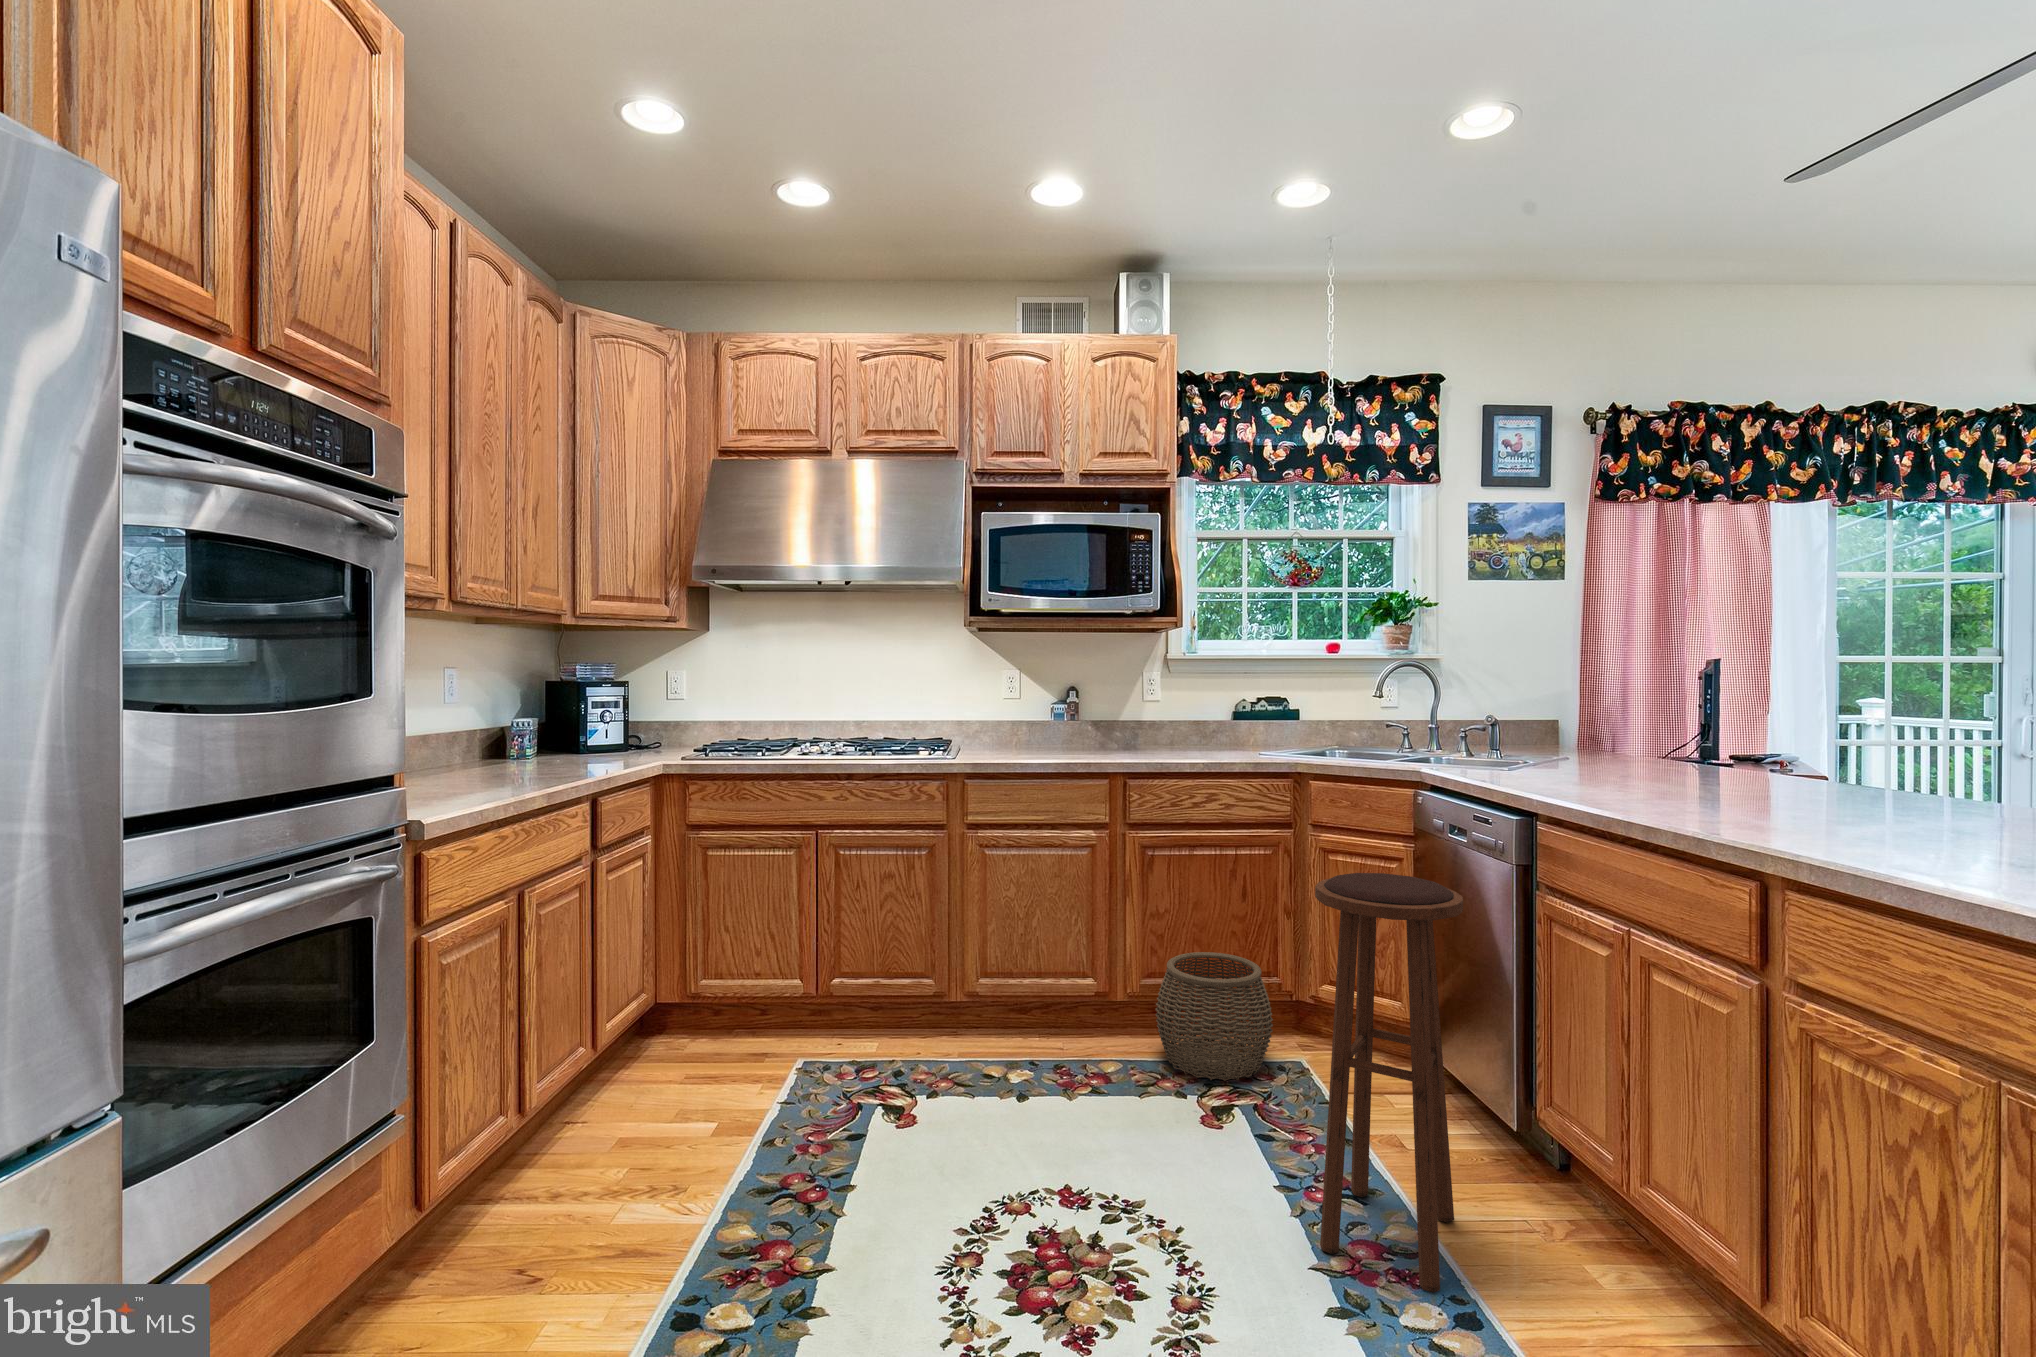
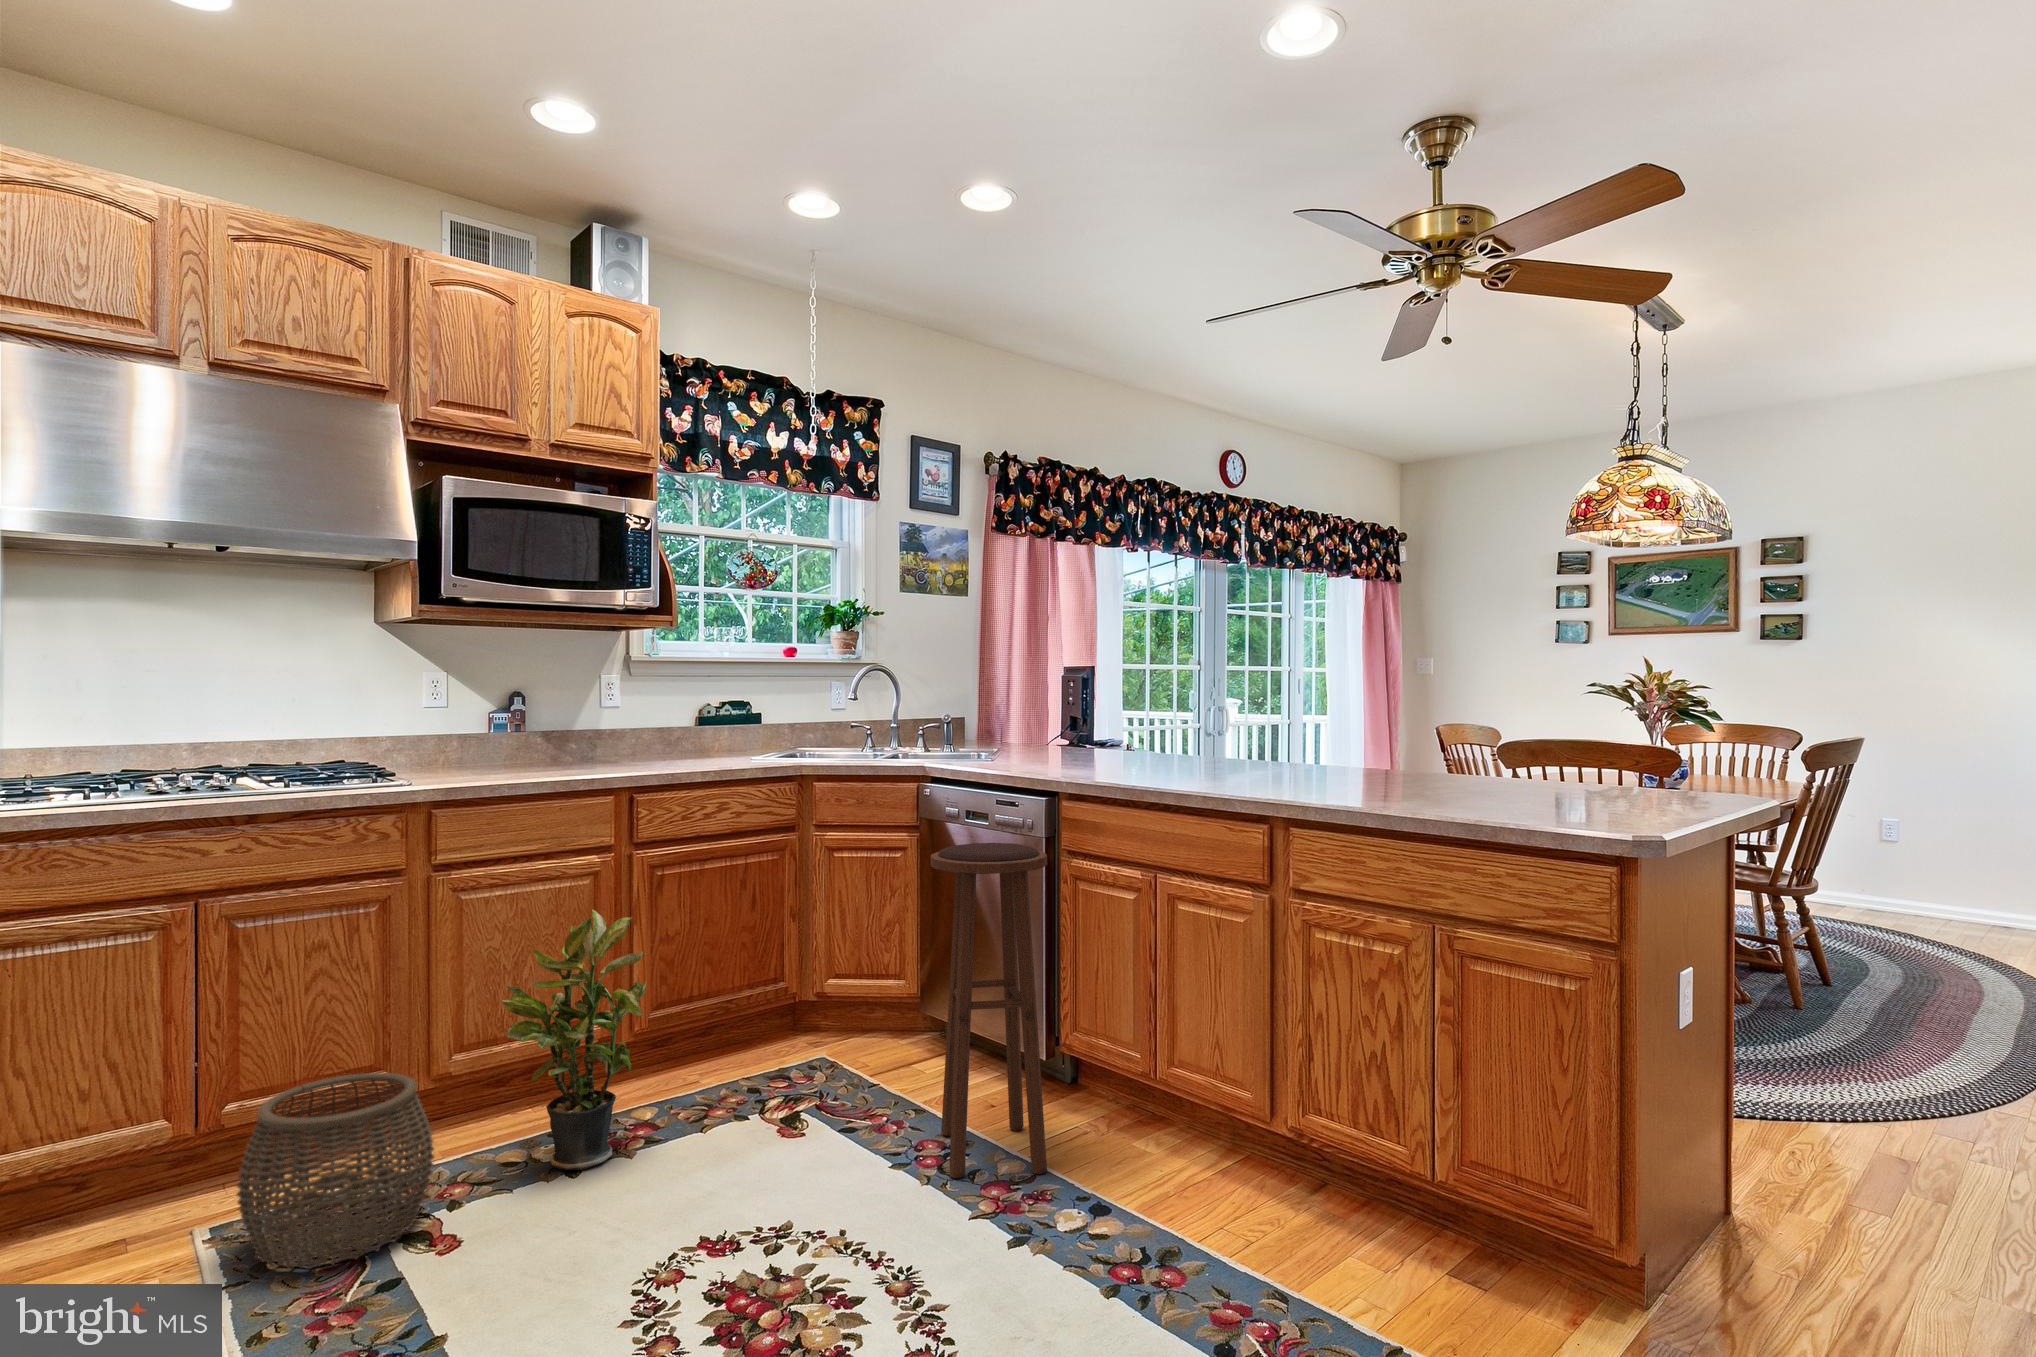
potted plant: none [973,878,1091,1102] -> present [502,909,647,1170]
woven basket: present [1155,952,1273,1081] -> present [237,1073,434,1270]

